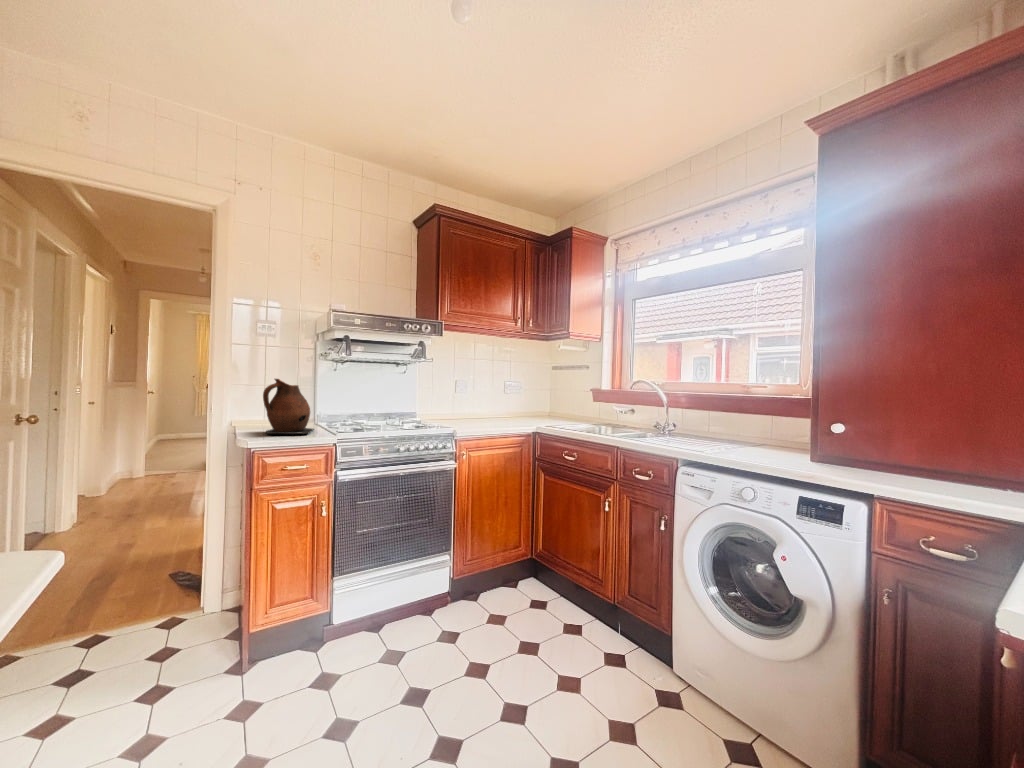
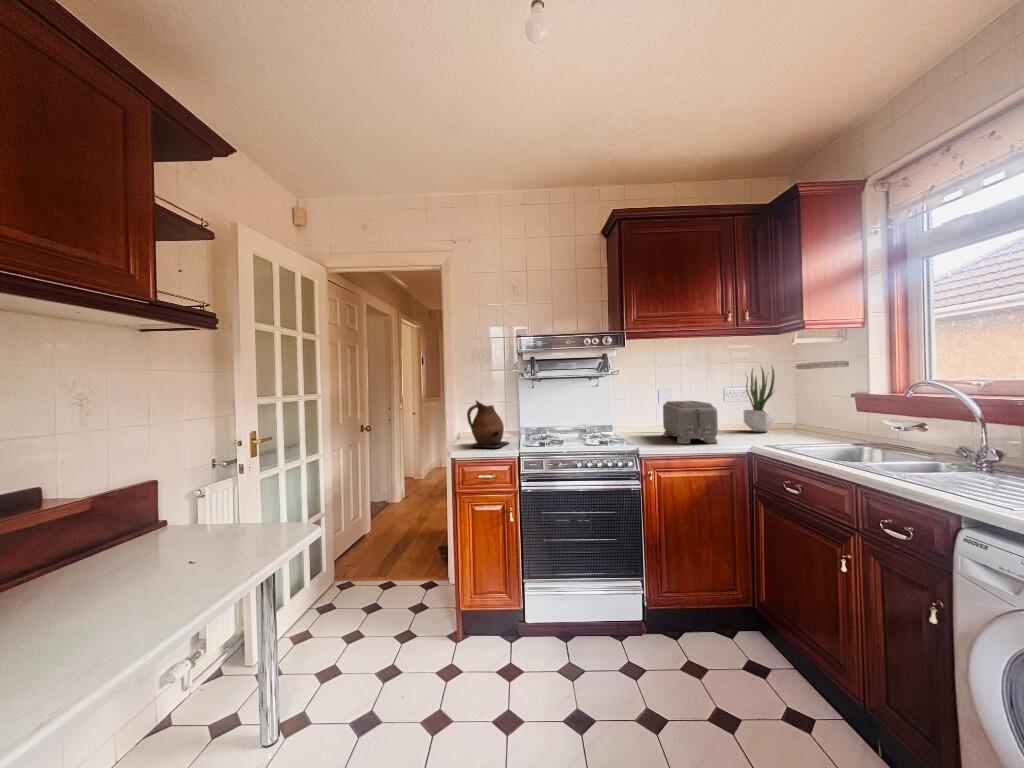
potted plant: none [521,364,545,418] -> present [744,367,775,432]
toaster: none [463,390,513,427] -> present [663,401,718,444]

